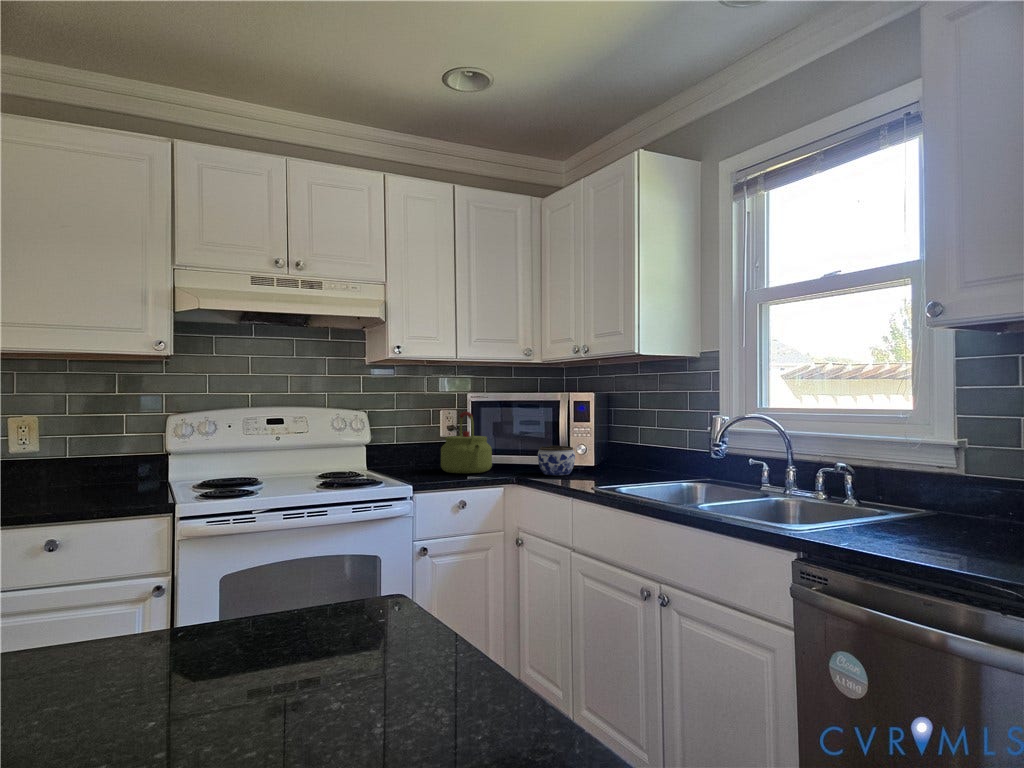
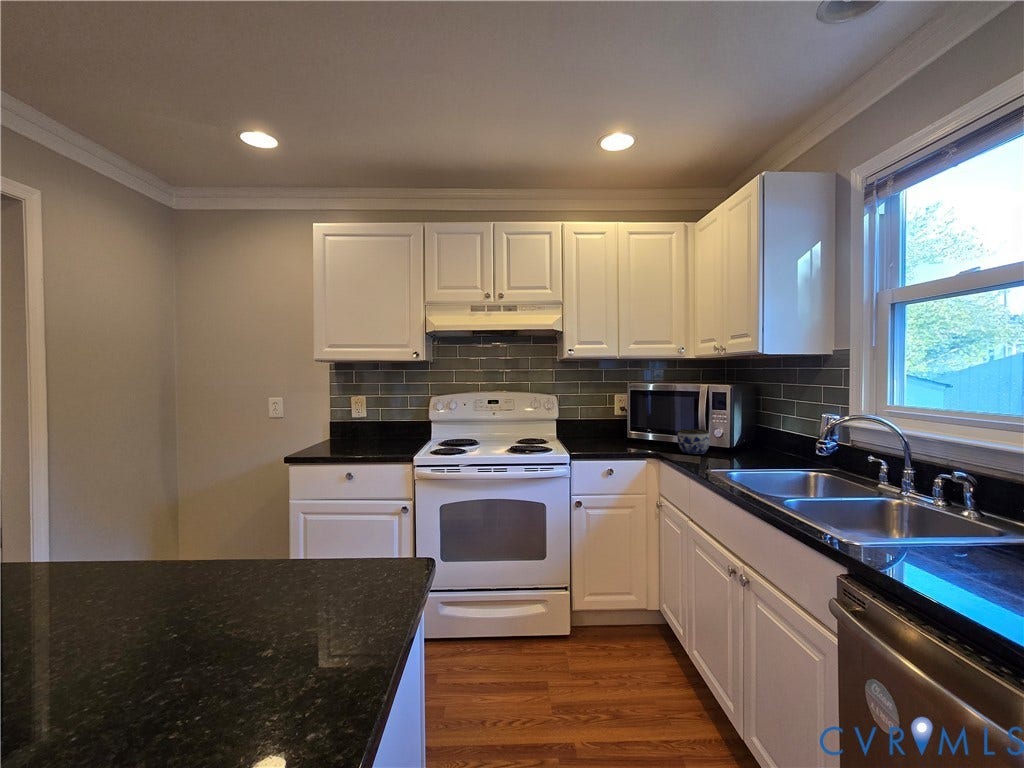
kettle: present [441,411,492,473] -> none [604,398,645,447]

